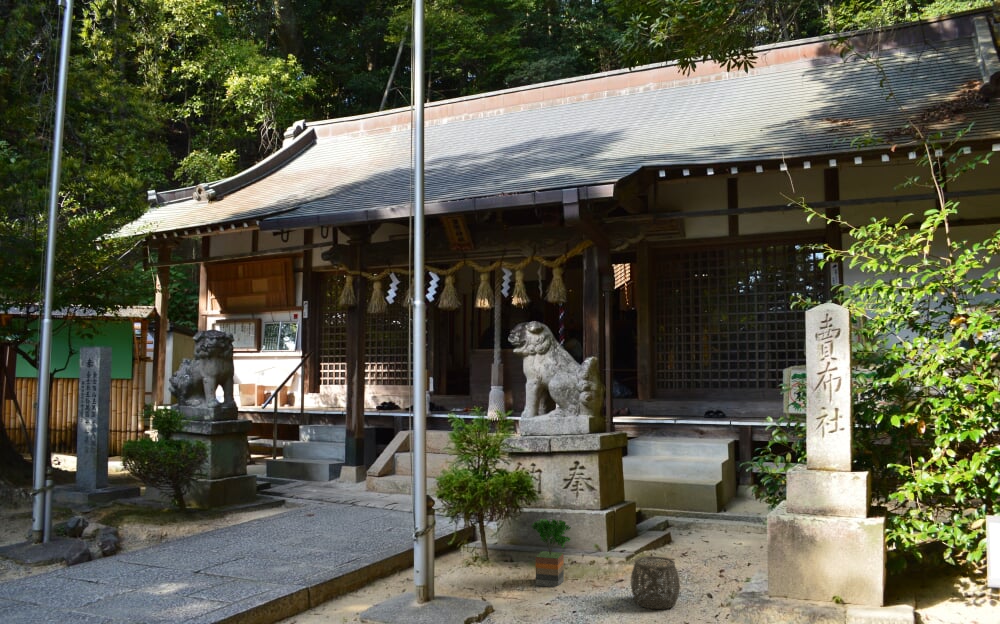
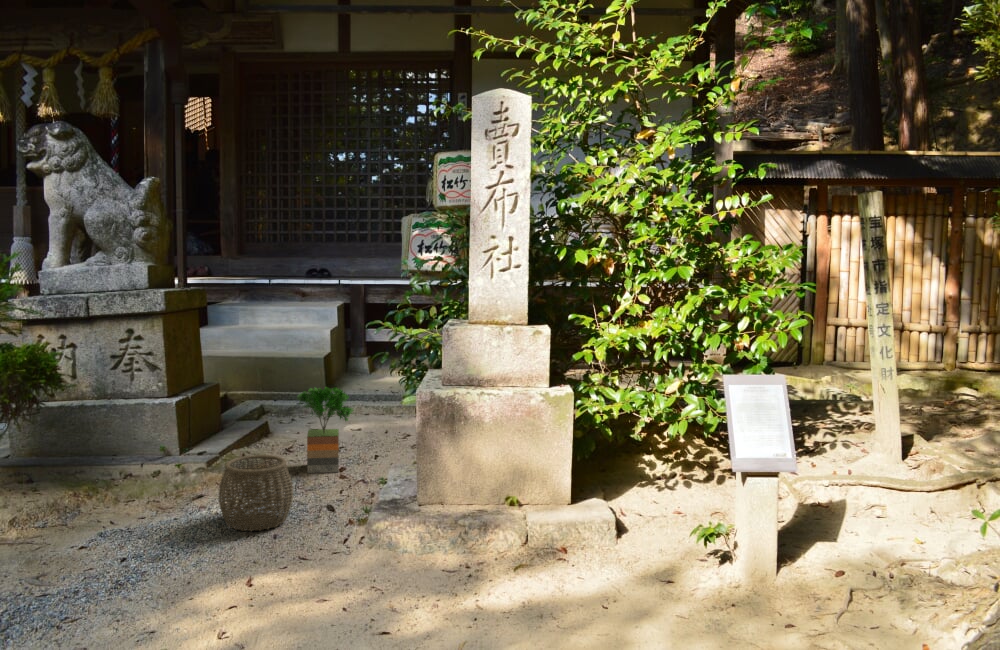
potted tree: present [532,519,571,587] -> present [298,387,353,473]

